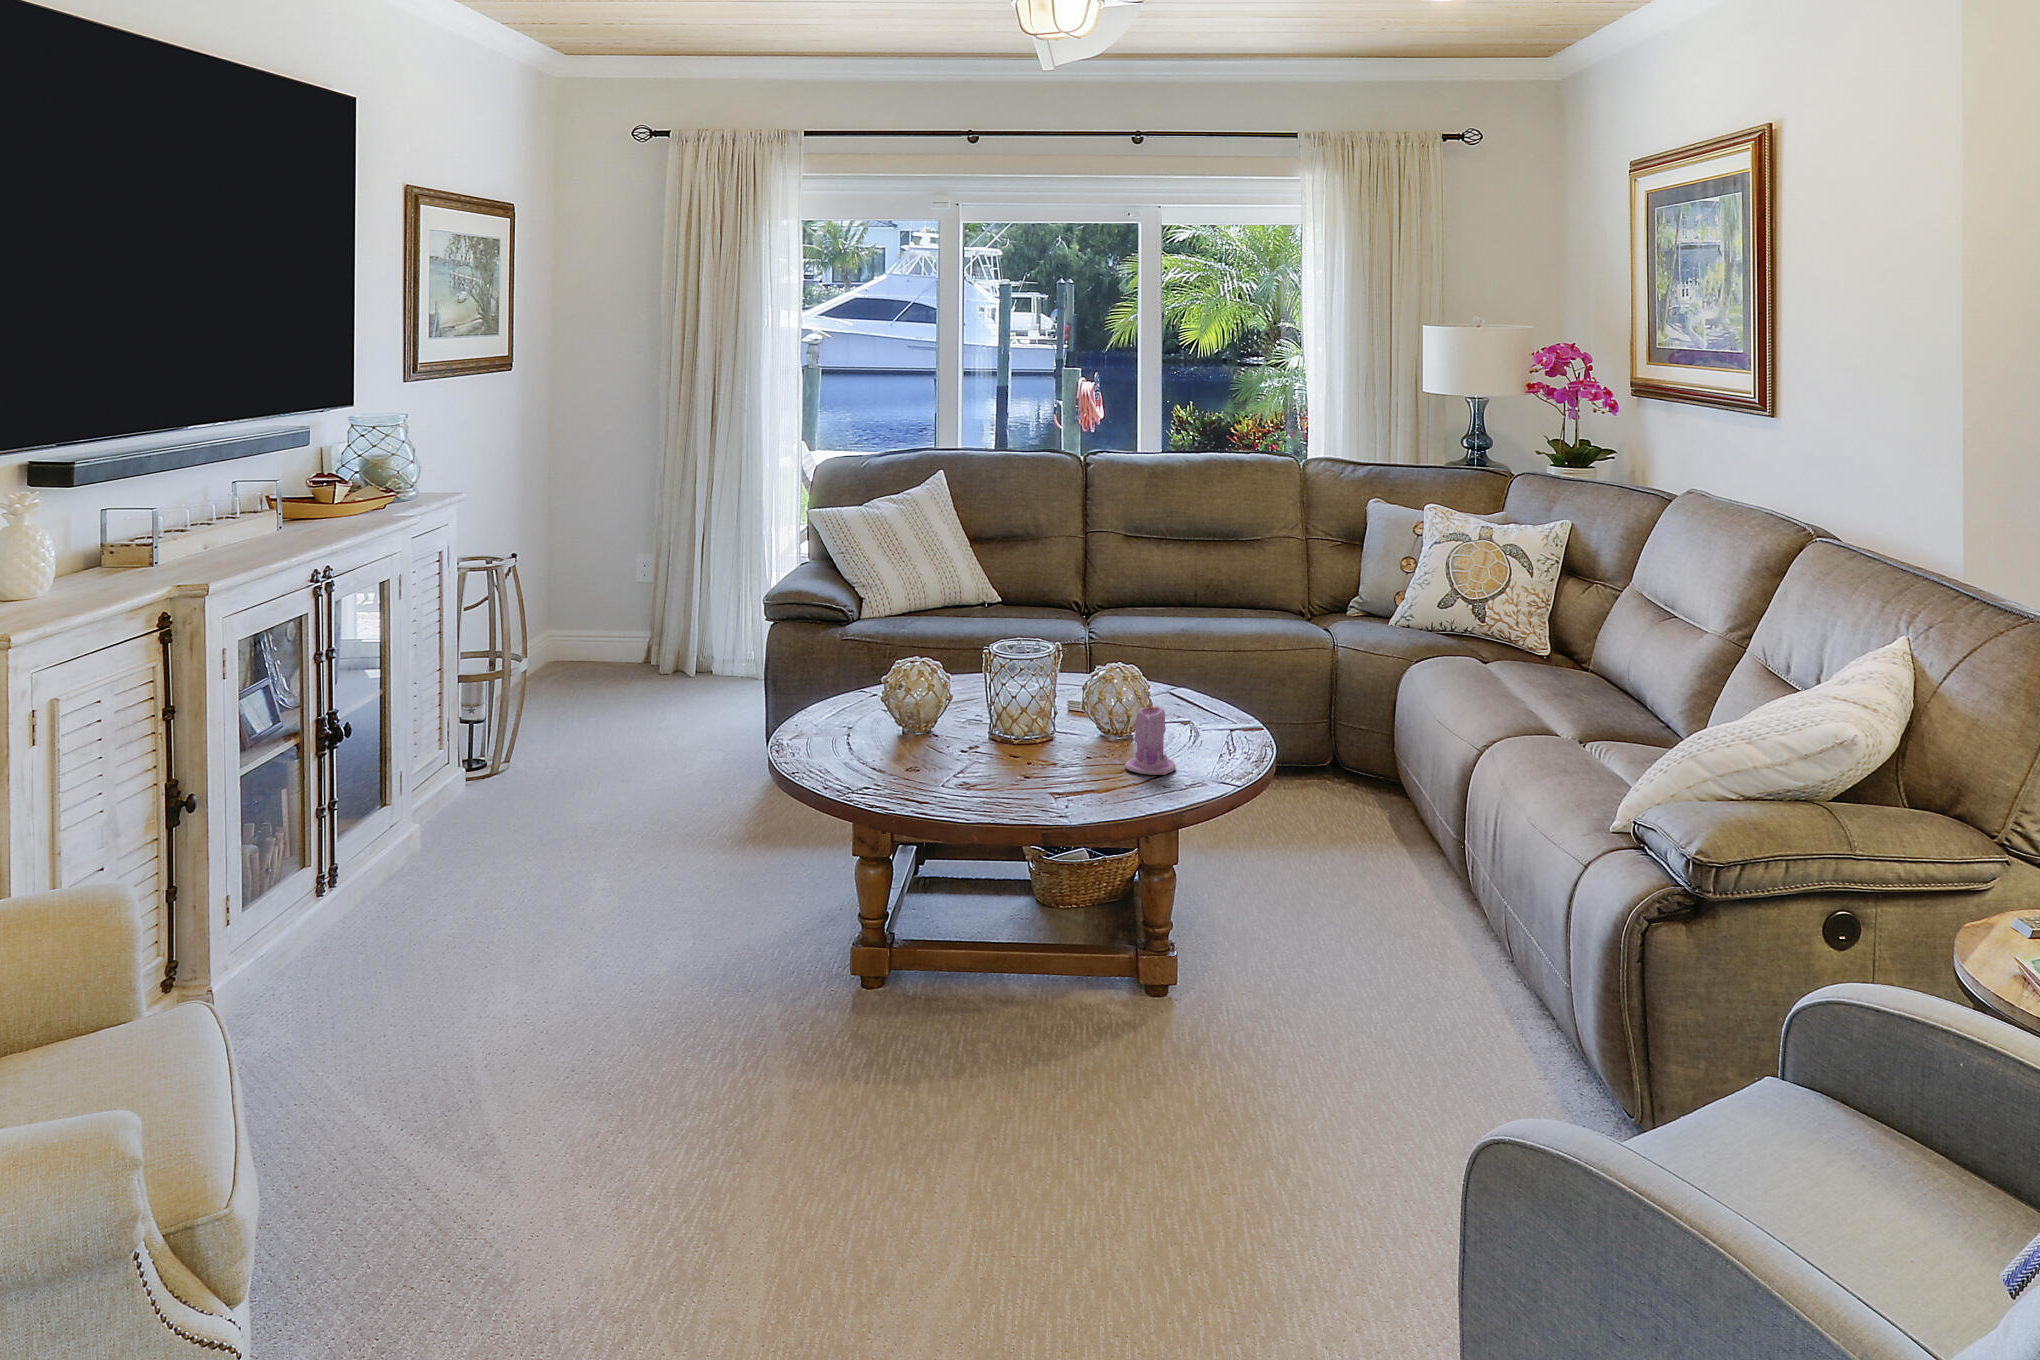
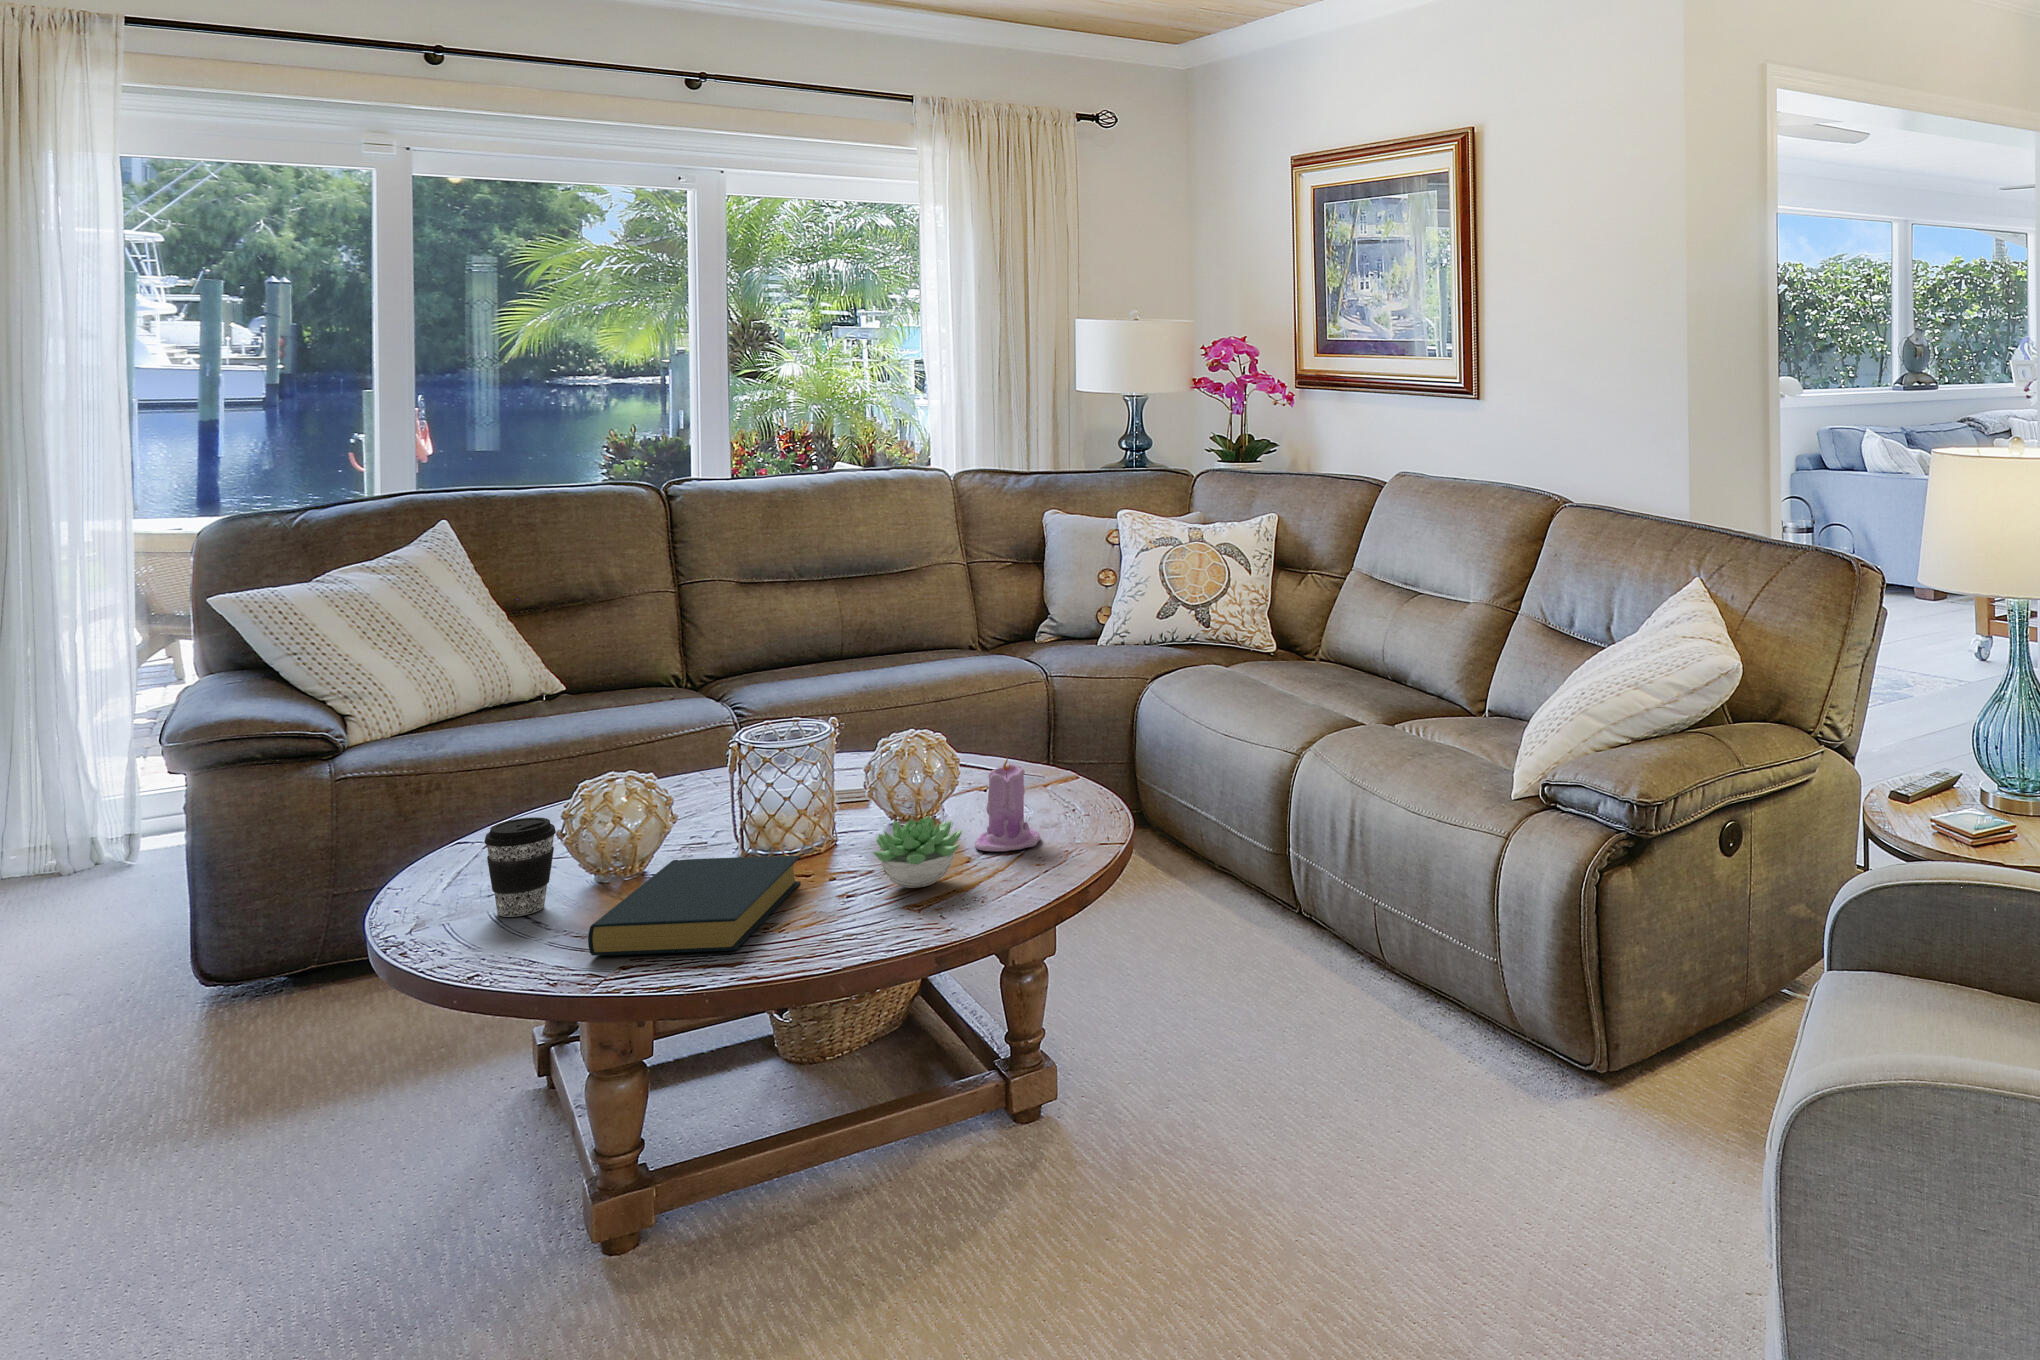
coffee cup: none [820,682,861,747] -> present [484,817,556,917]
hardback book: none [845,730,998,799] -> present [588,856,801,955]
succulent plant: none [1028,732,1099,786] -> present [873,816,962,888]

